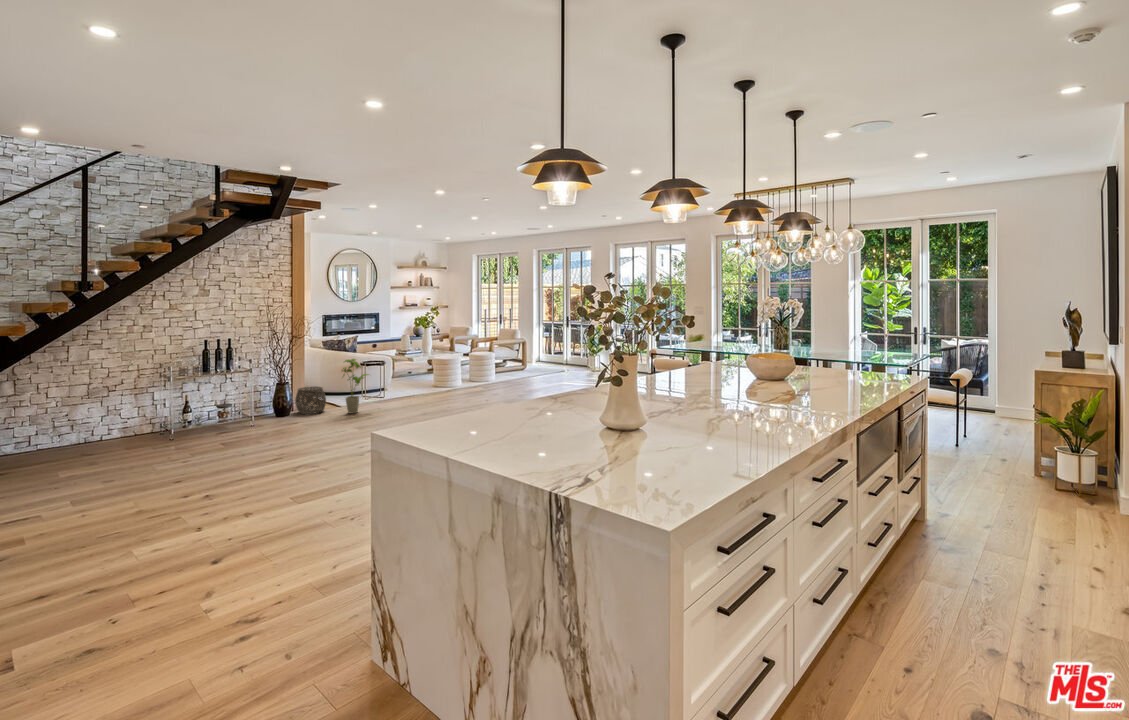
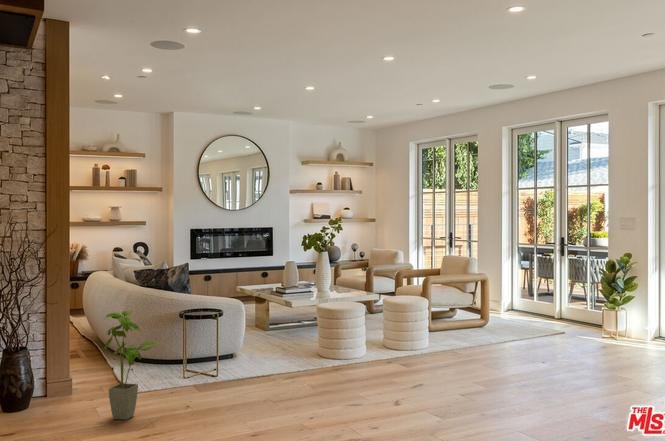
woven basket: present [295,387,326,414] -> none [29,358,88,414]

